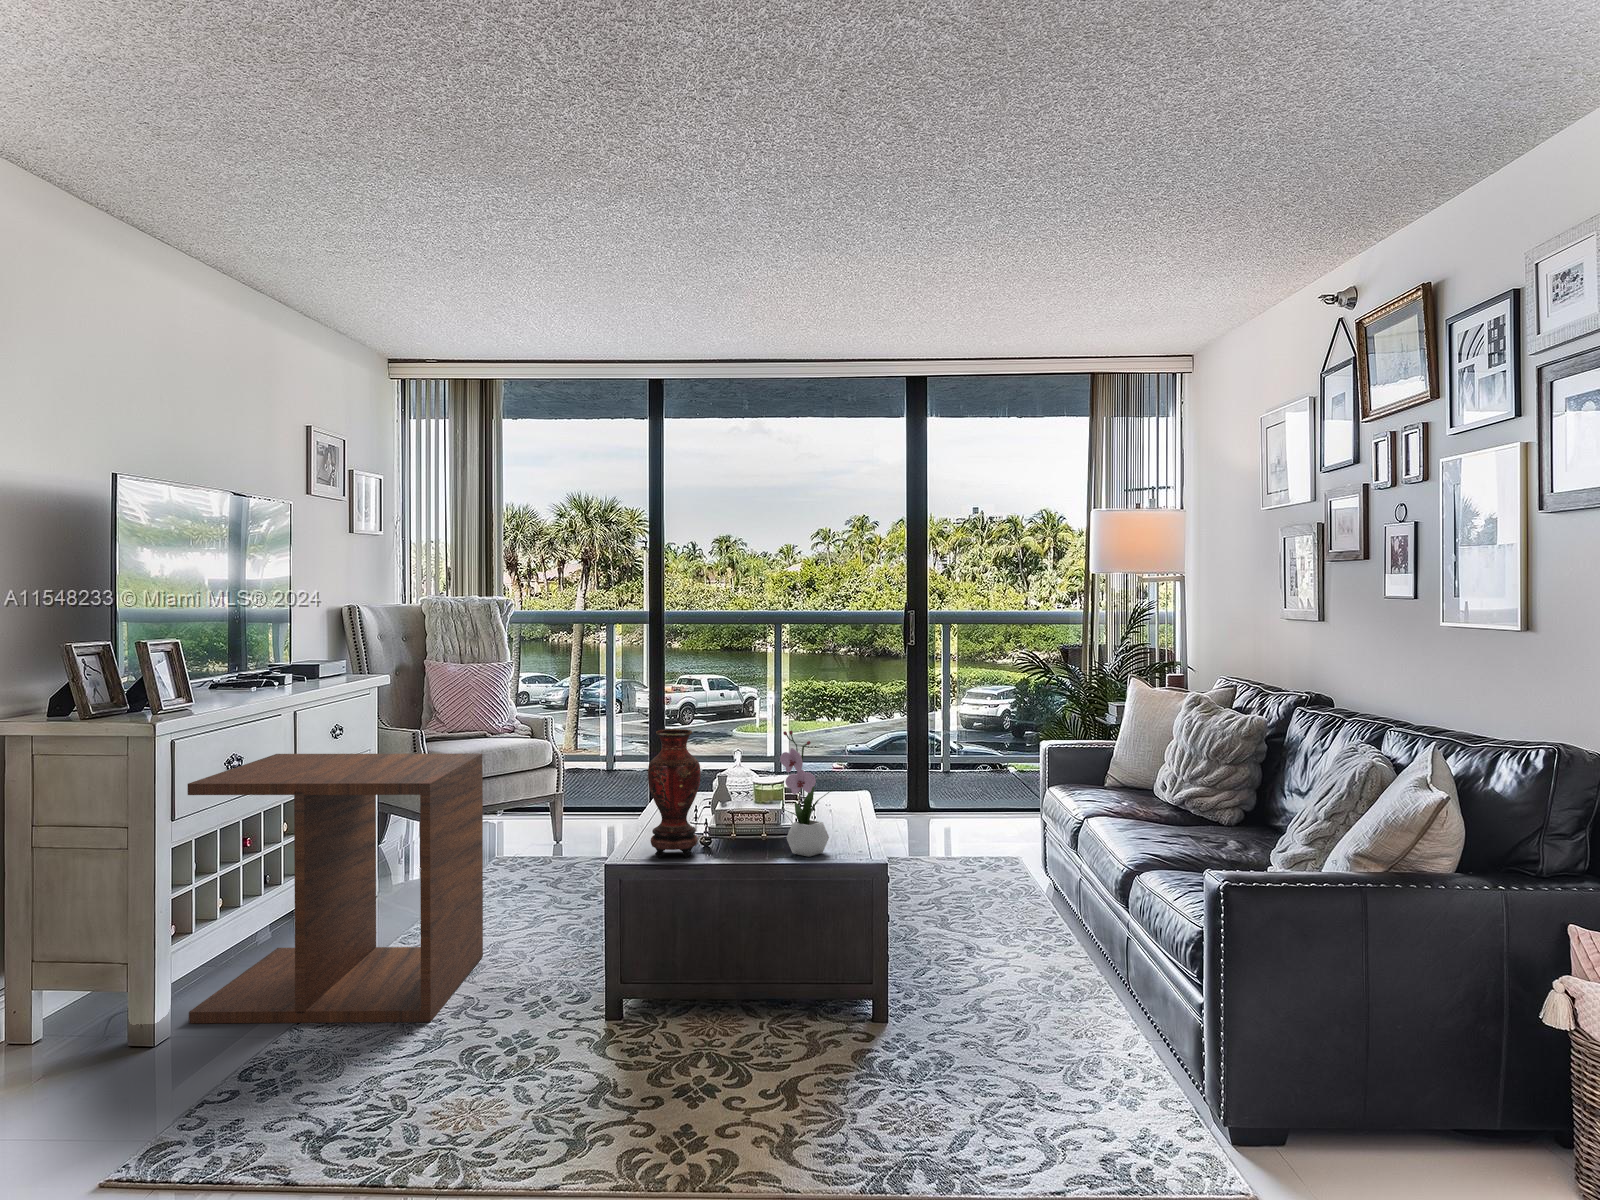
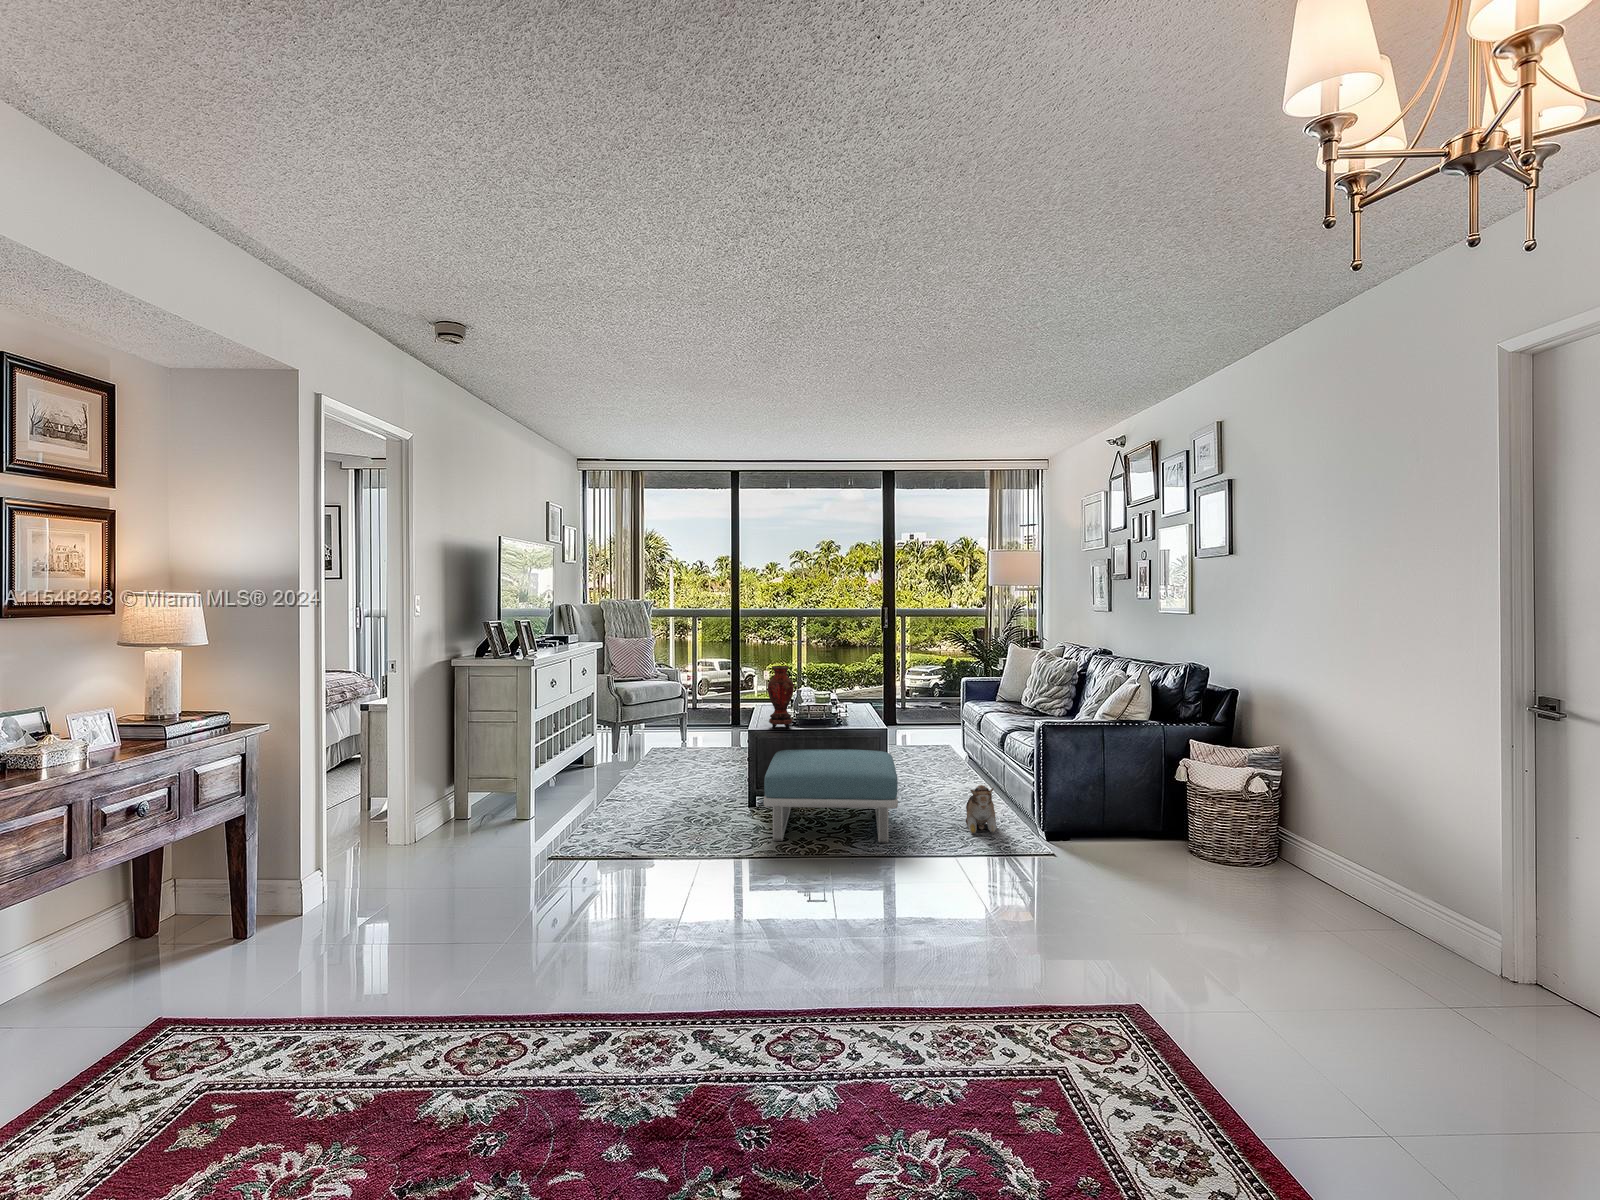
flower arrangement: present [780,731,833,857] -> none [834,666,860,727]
side table: present [188,753,483,1023] -> none [545,681,674,810]
footstool: none [592,906,894,1150] -> present [764,749,898,843]
plush toy: none [1048,1013,1116,1120] -> present [966,785,996,834]

